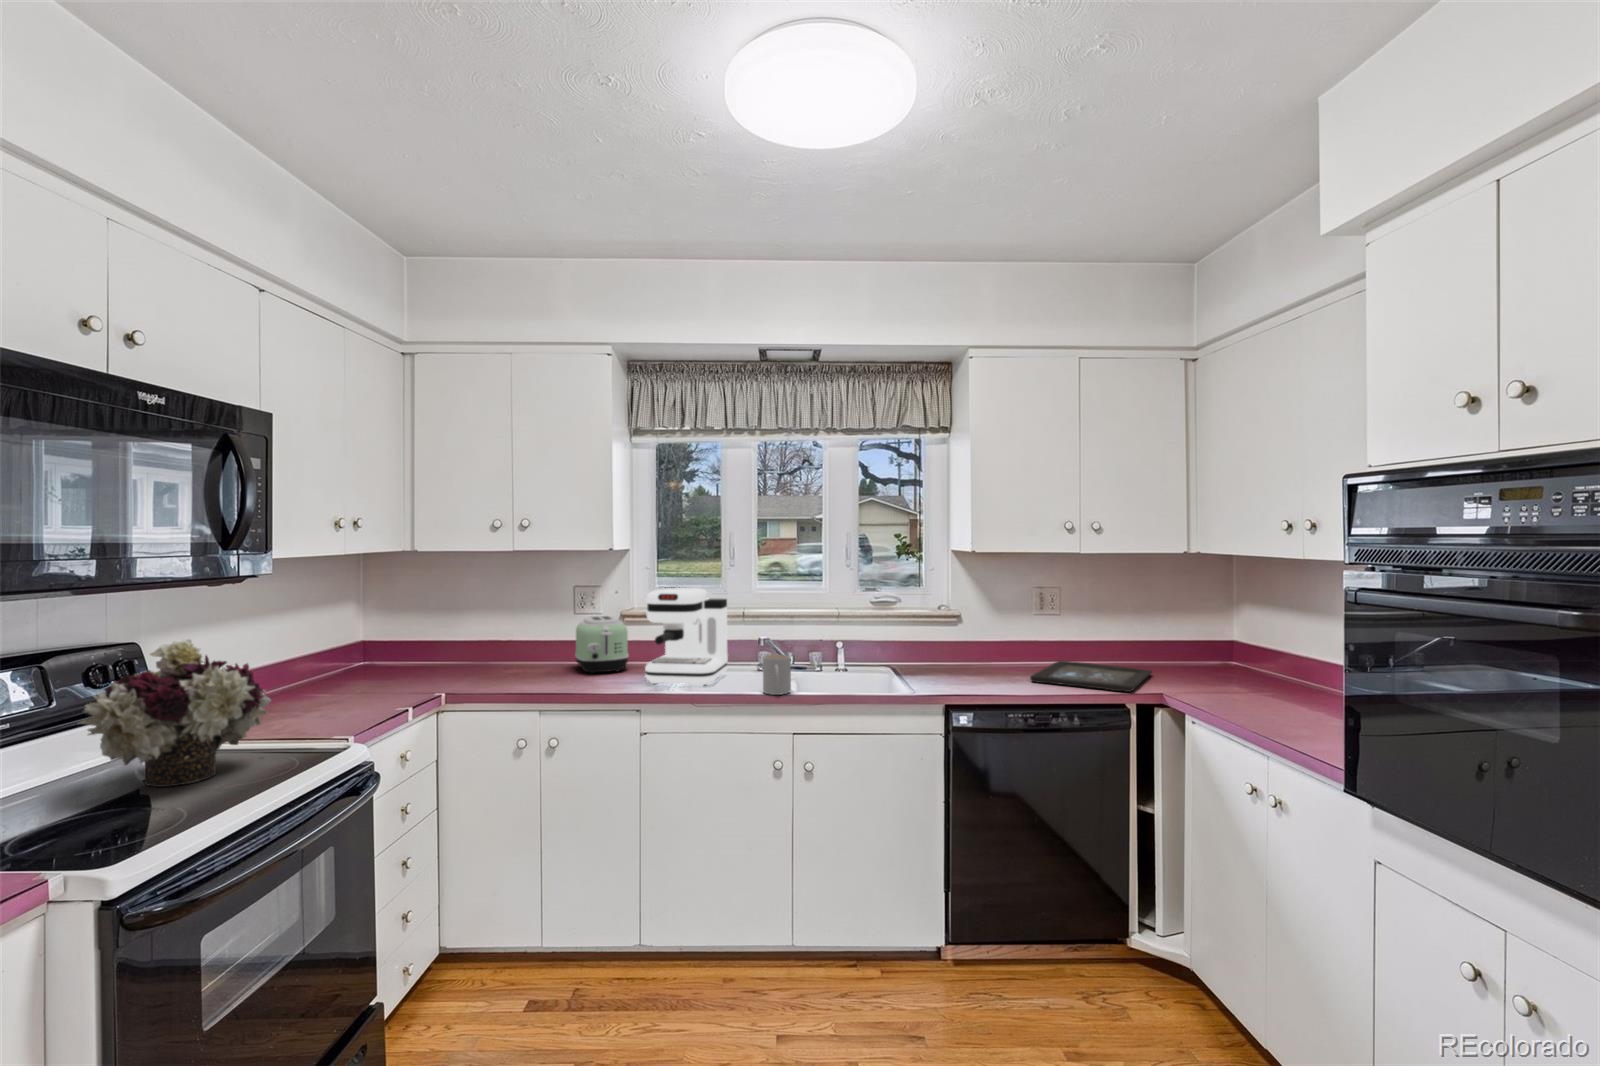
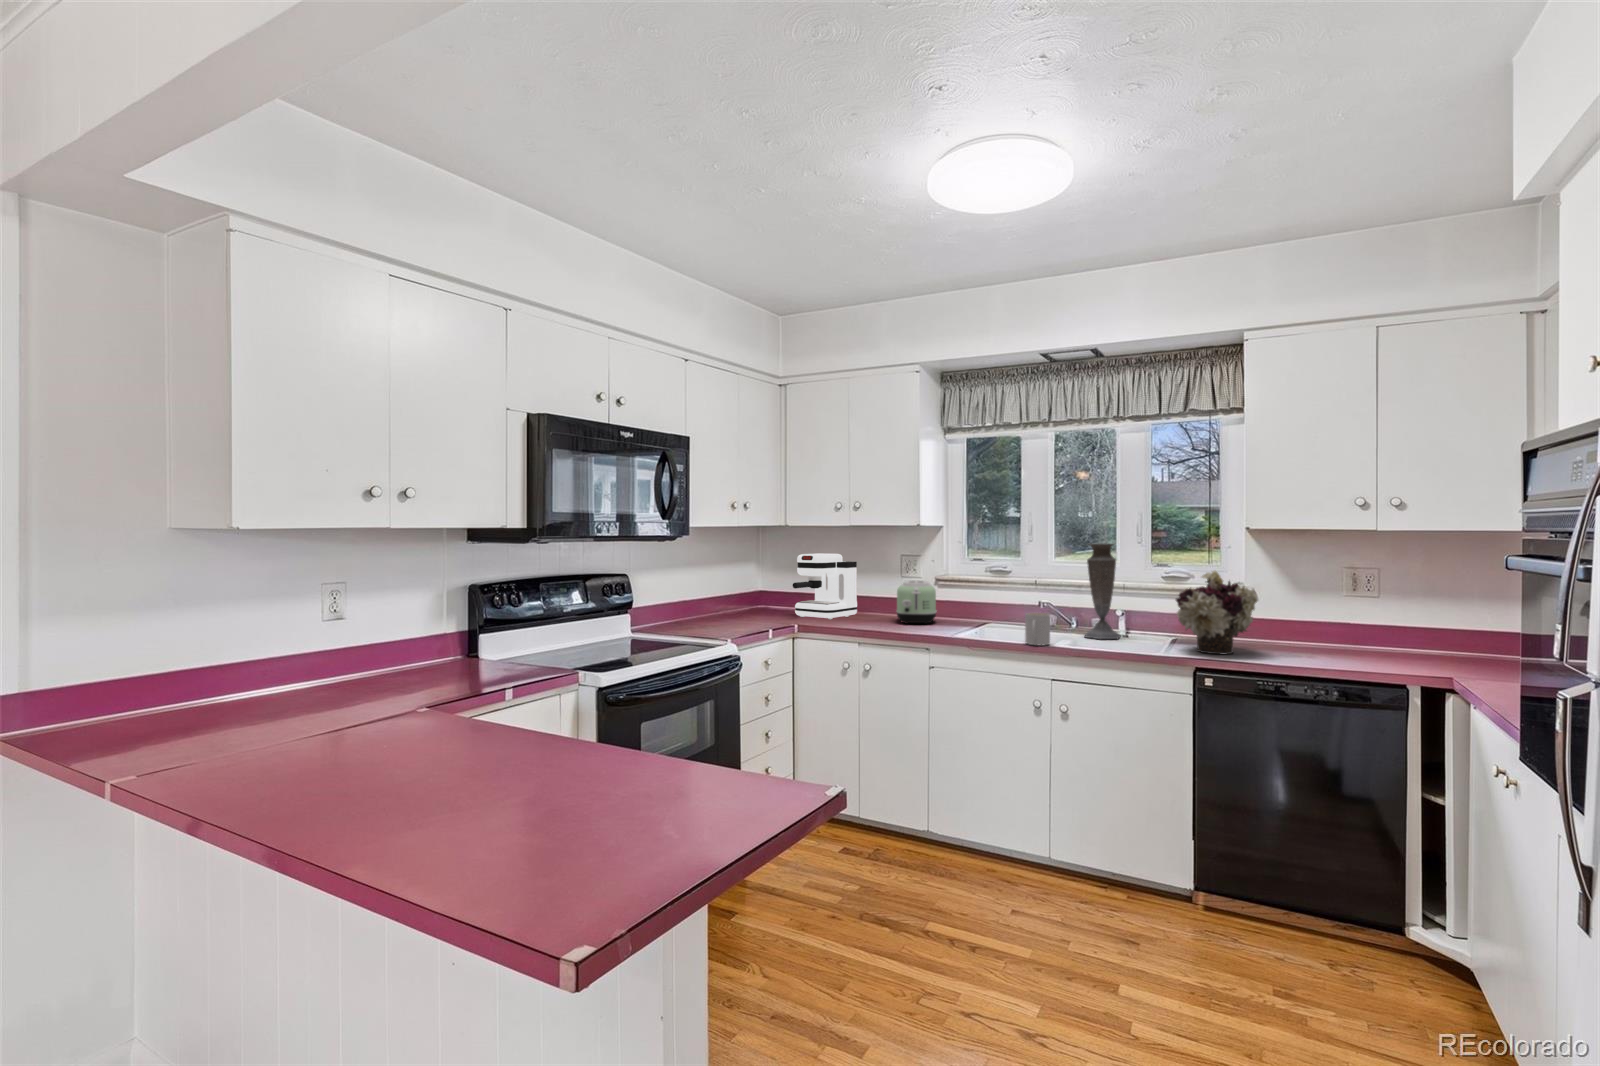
vase: none [810,568,847,677] -> present [1085,543,1120,639]
coffee maker: present [645,588,728,685] -> present [793,554,857,619]
flower arrangement: present [78,639,271,787] -> present [1176,570,1257,654]
tray: present [1030,661,1152,692] -> none [1306,644,1479,671]

